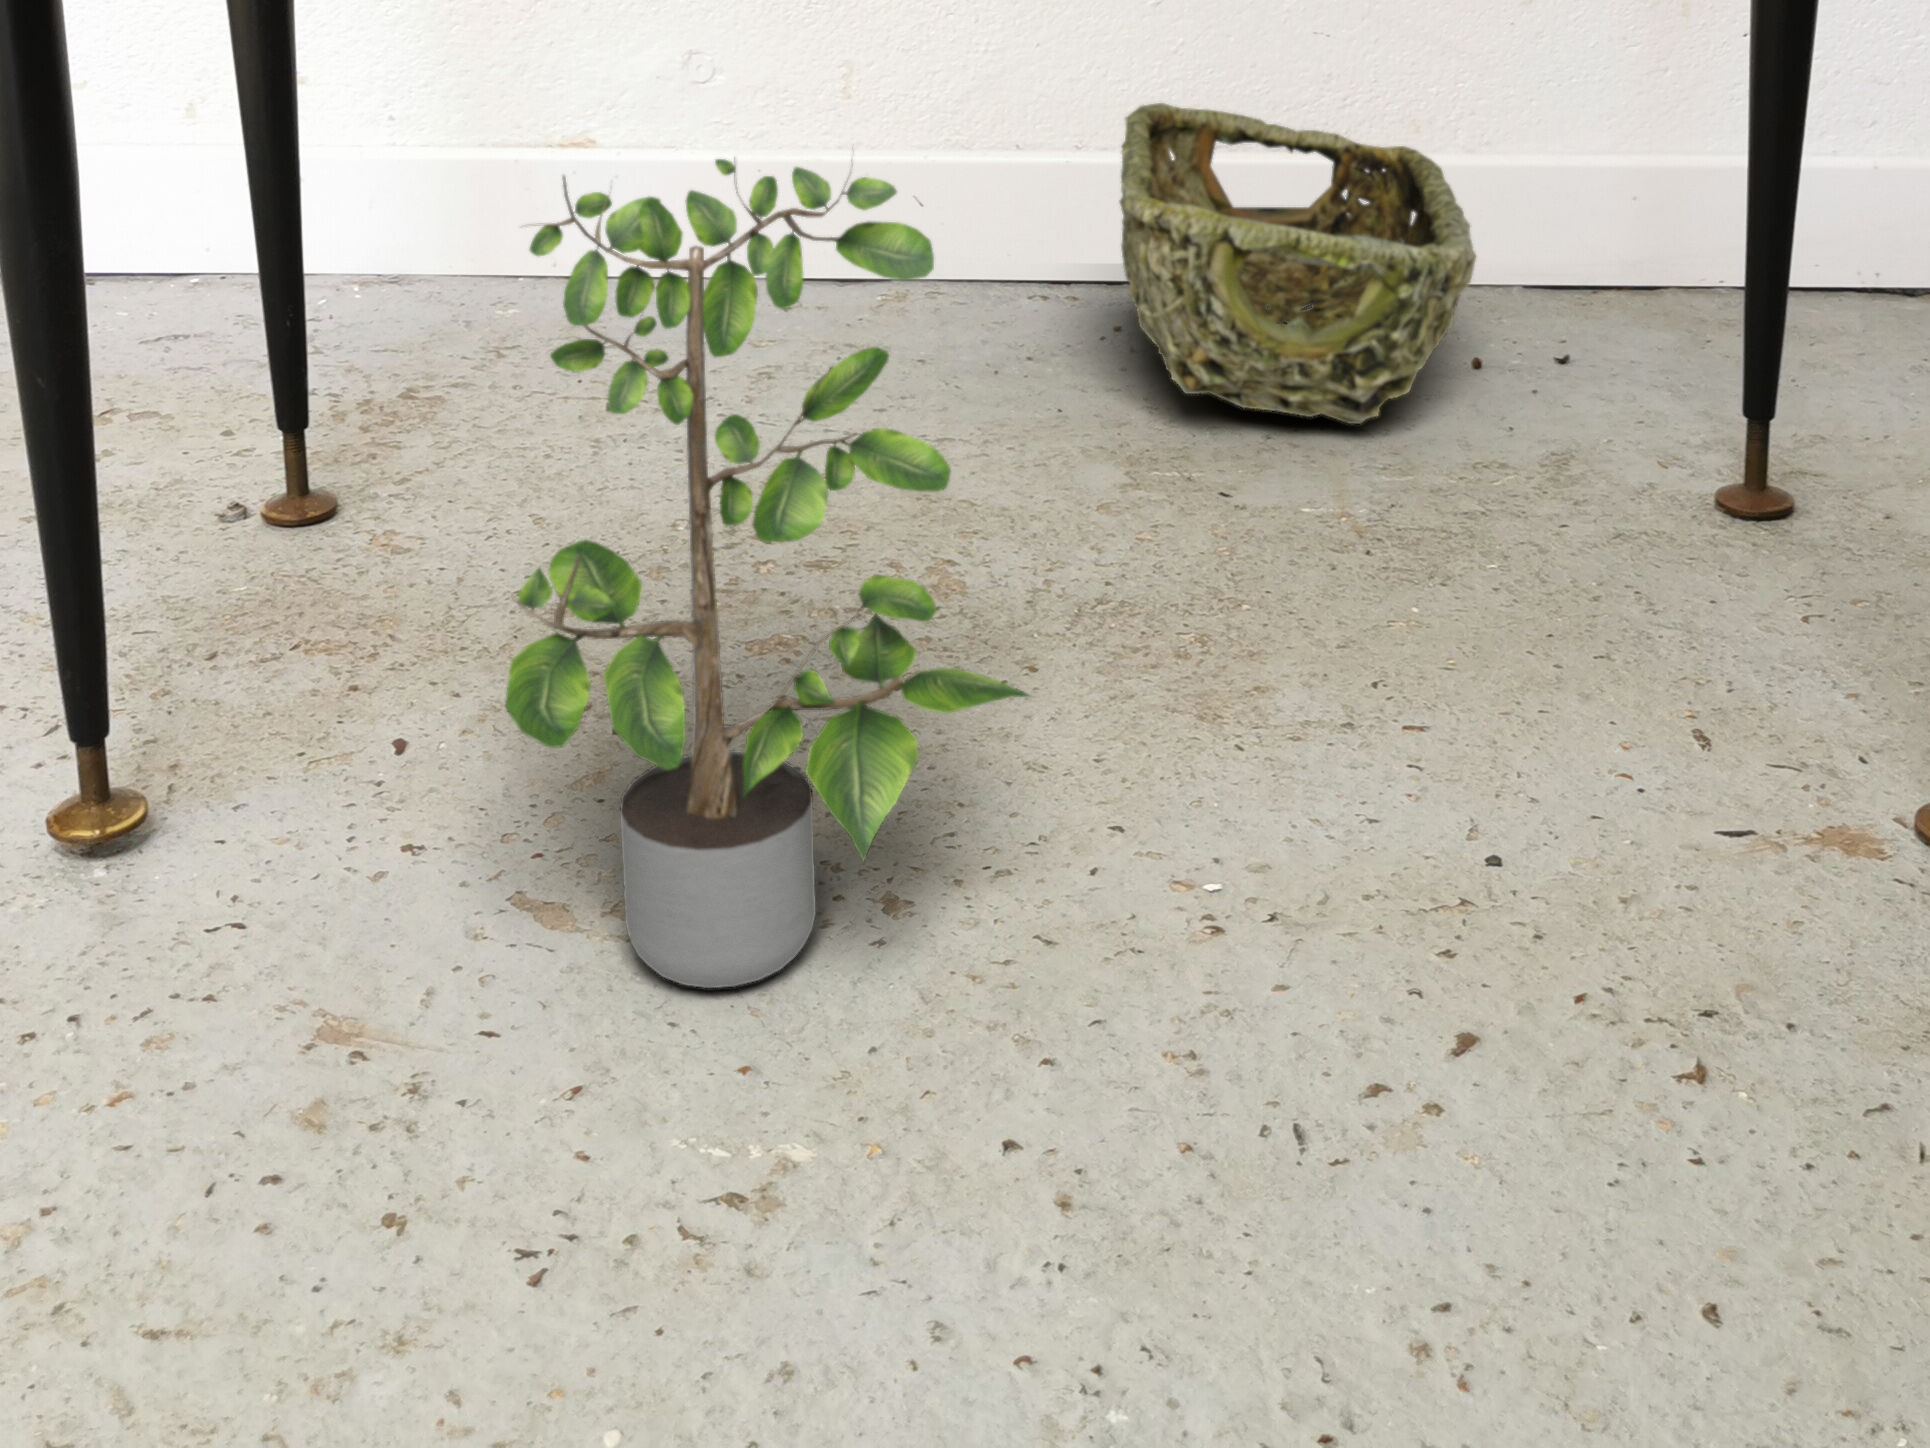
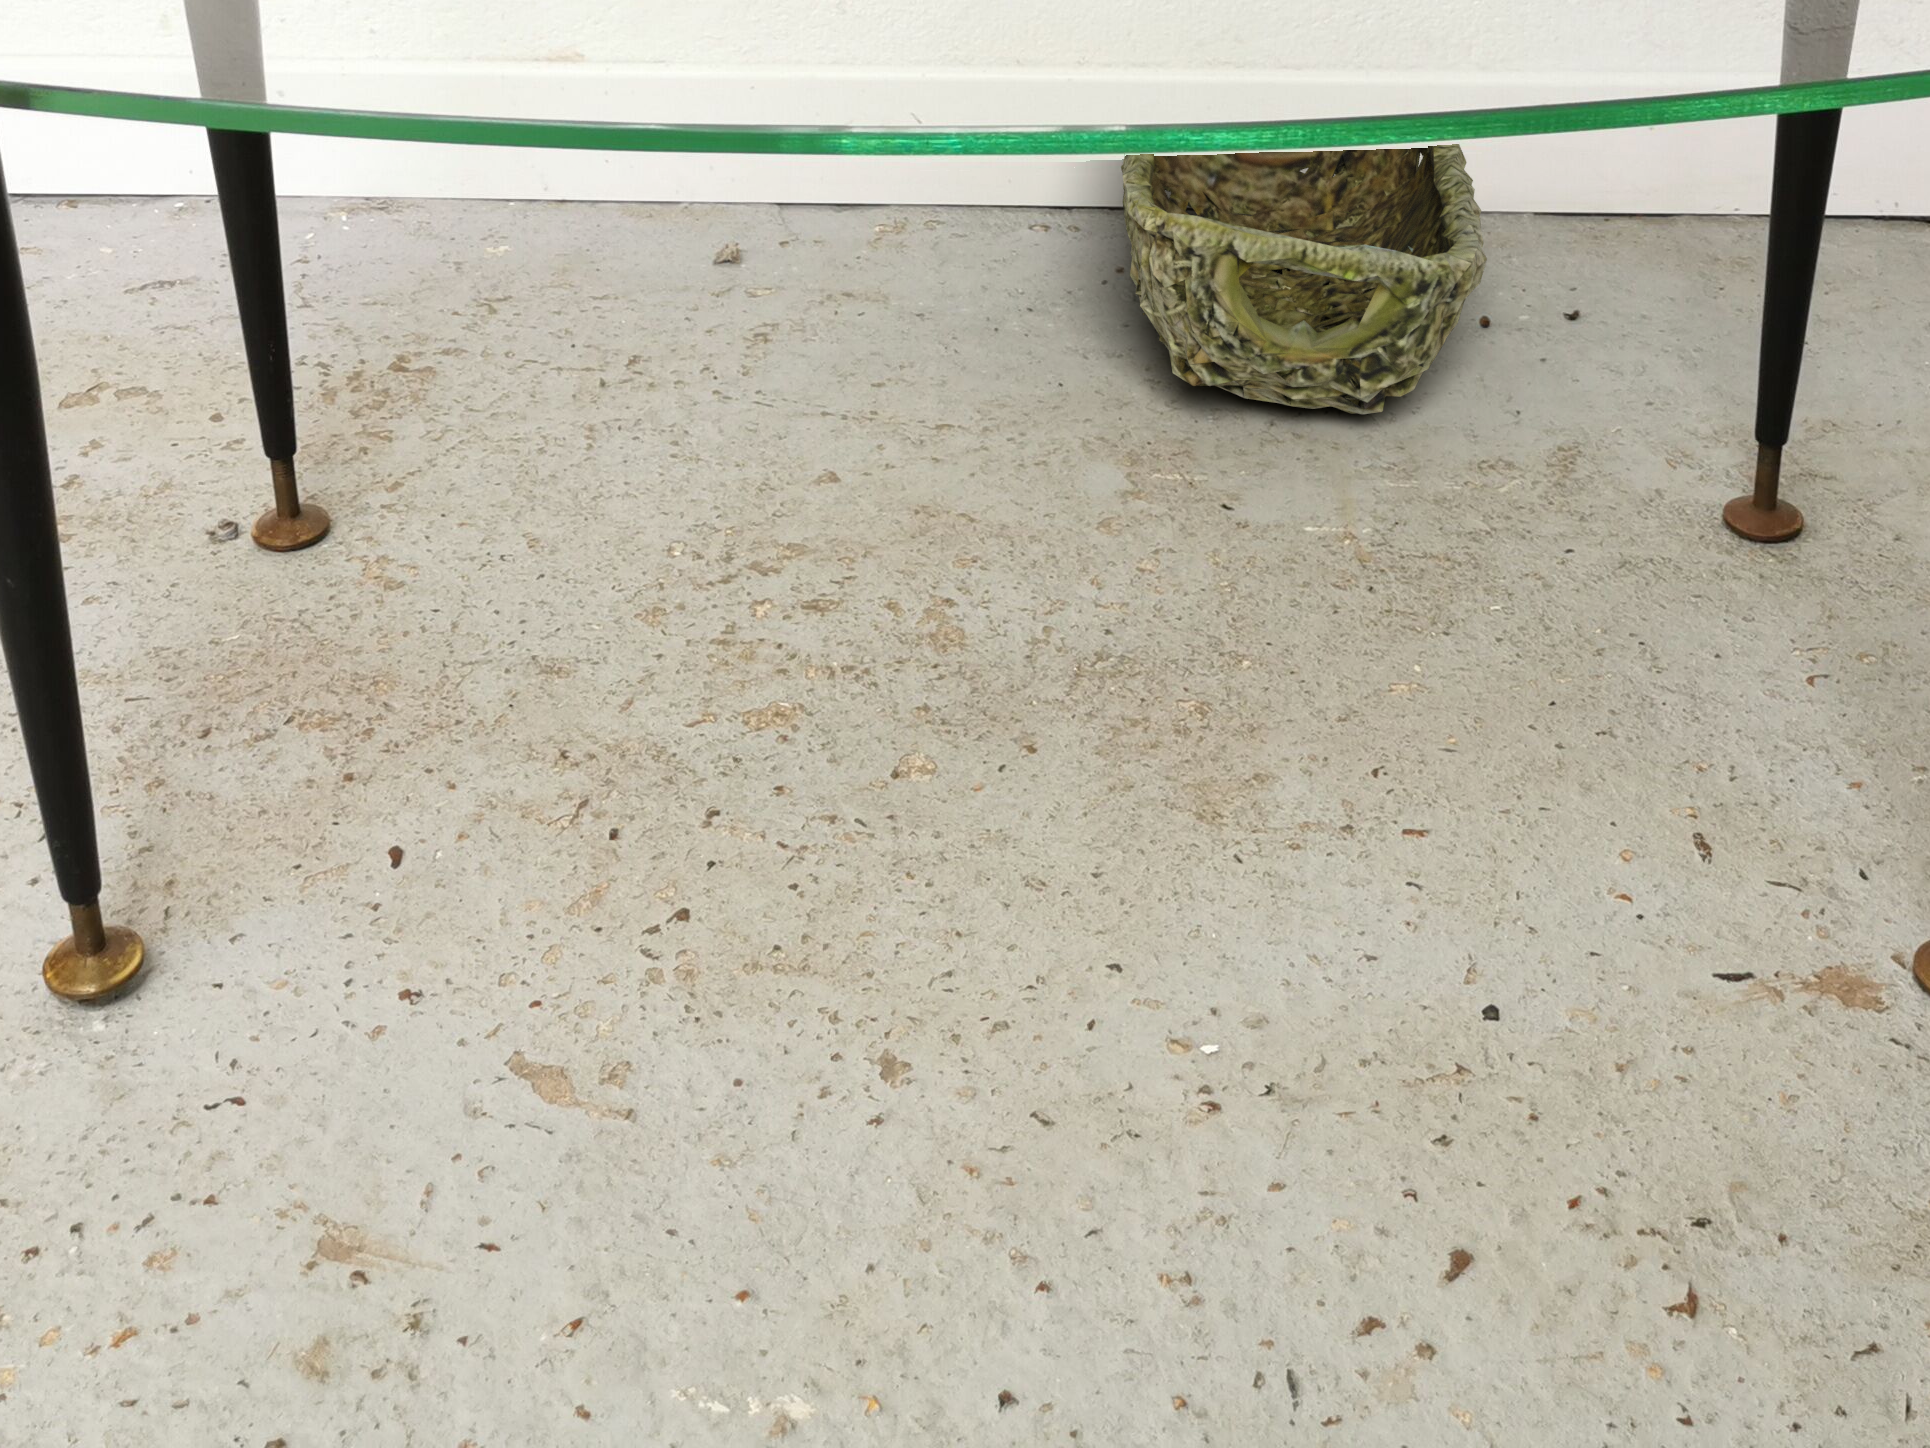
potted plant: present [505,159,1030,988] -> none [484,419,1035,1195]

